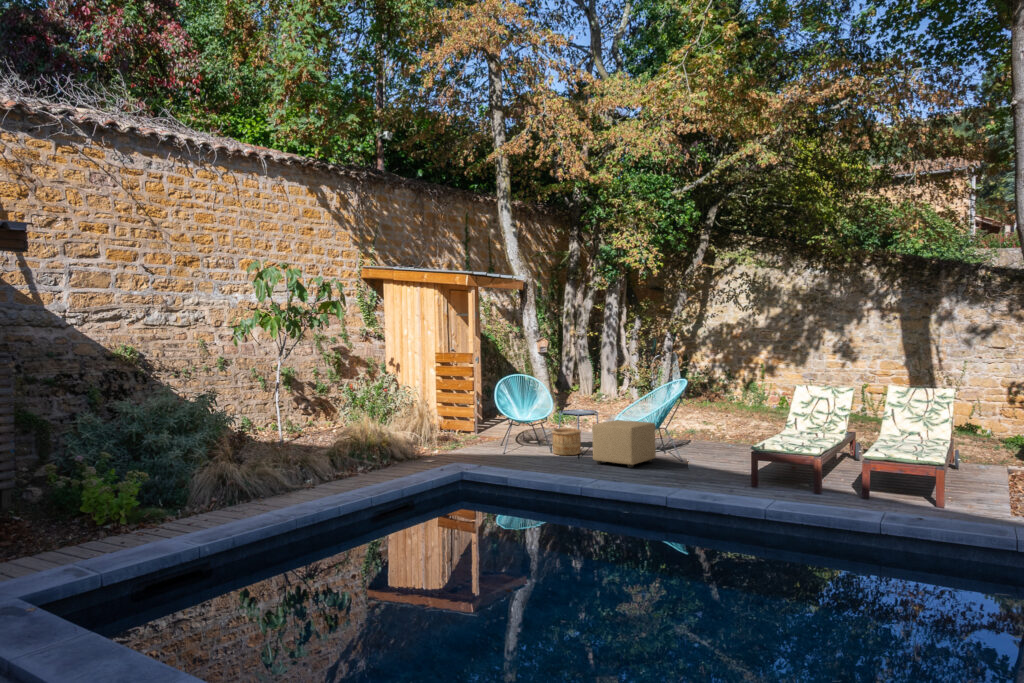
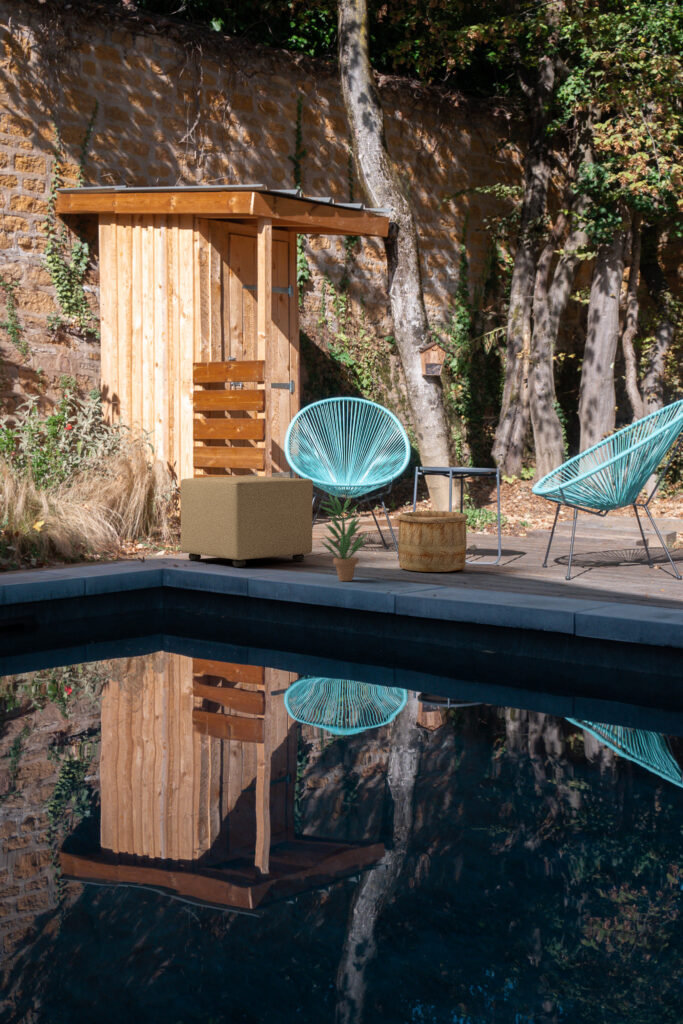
ottoman: present [592,420,656,468] -> present [180,476,313,567]
potted plant: none [525,426,545,462] -> present [321,495,367,581]

